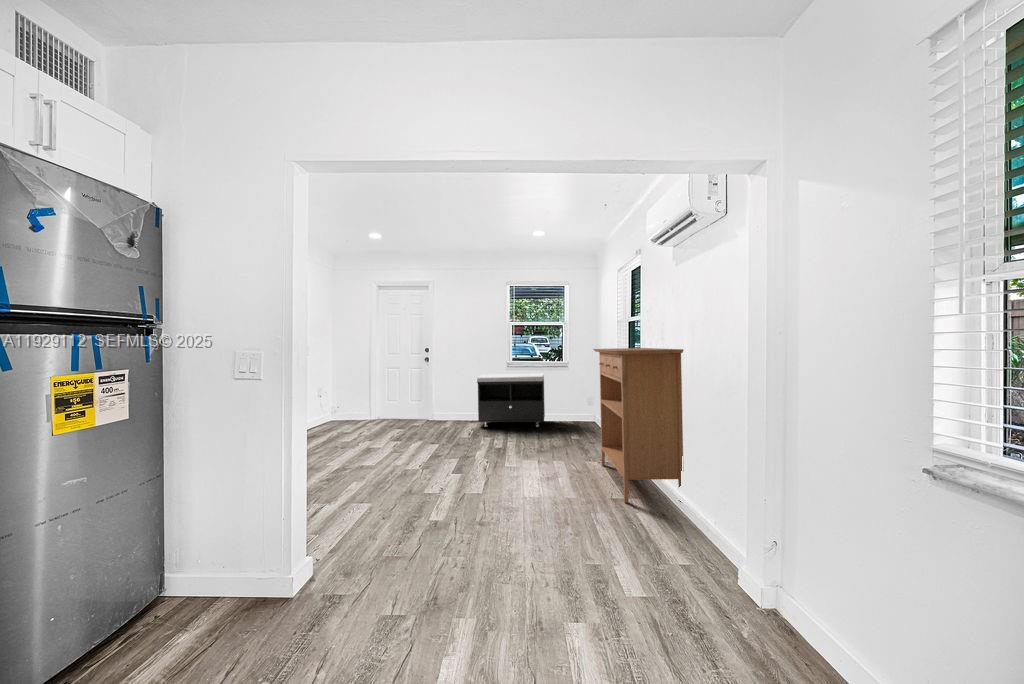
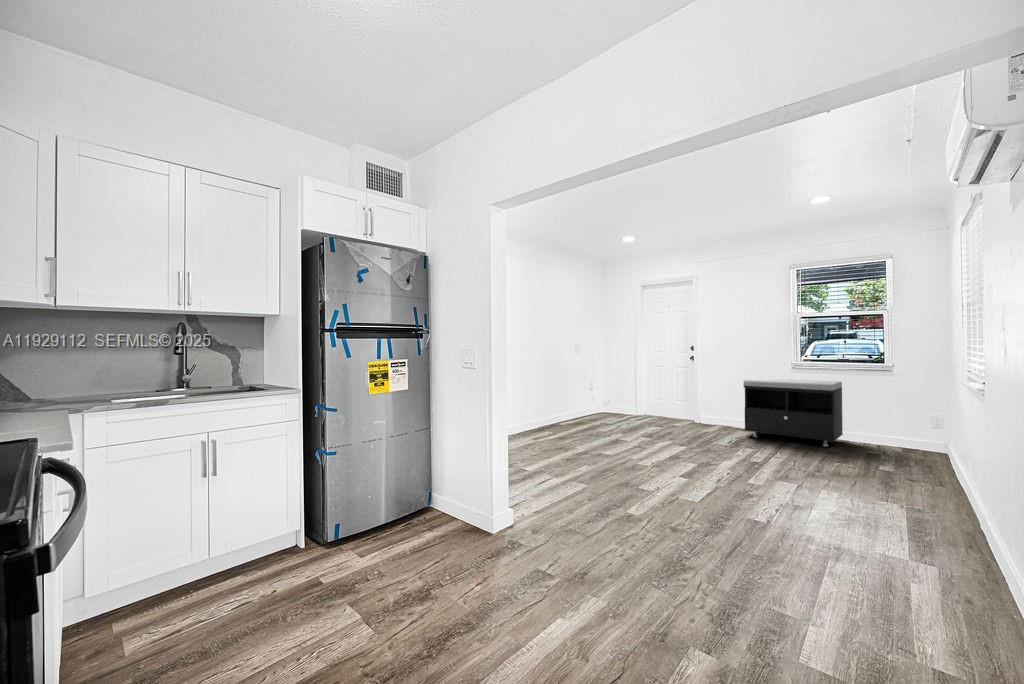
console table: present [593,348,683,503] -> none [866,352,998,586]

